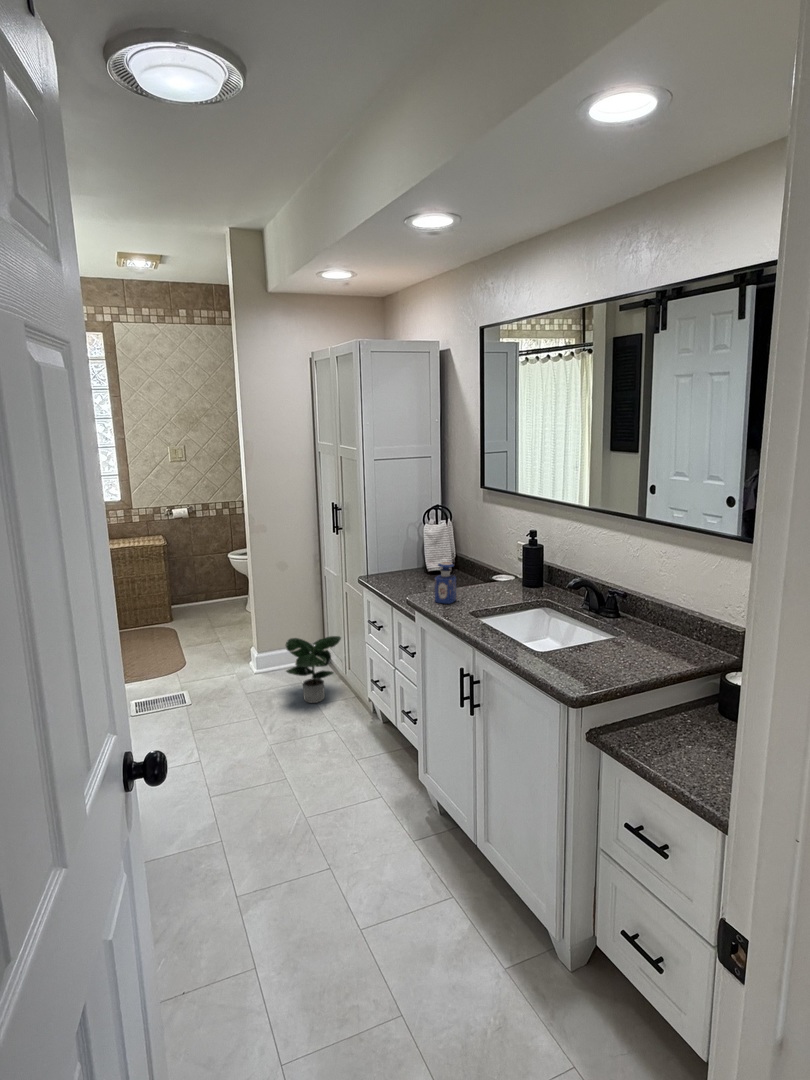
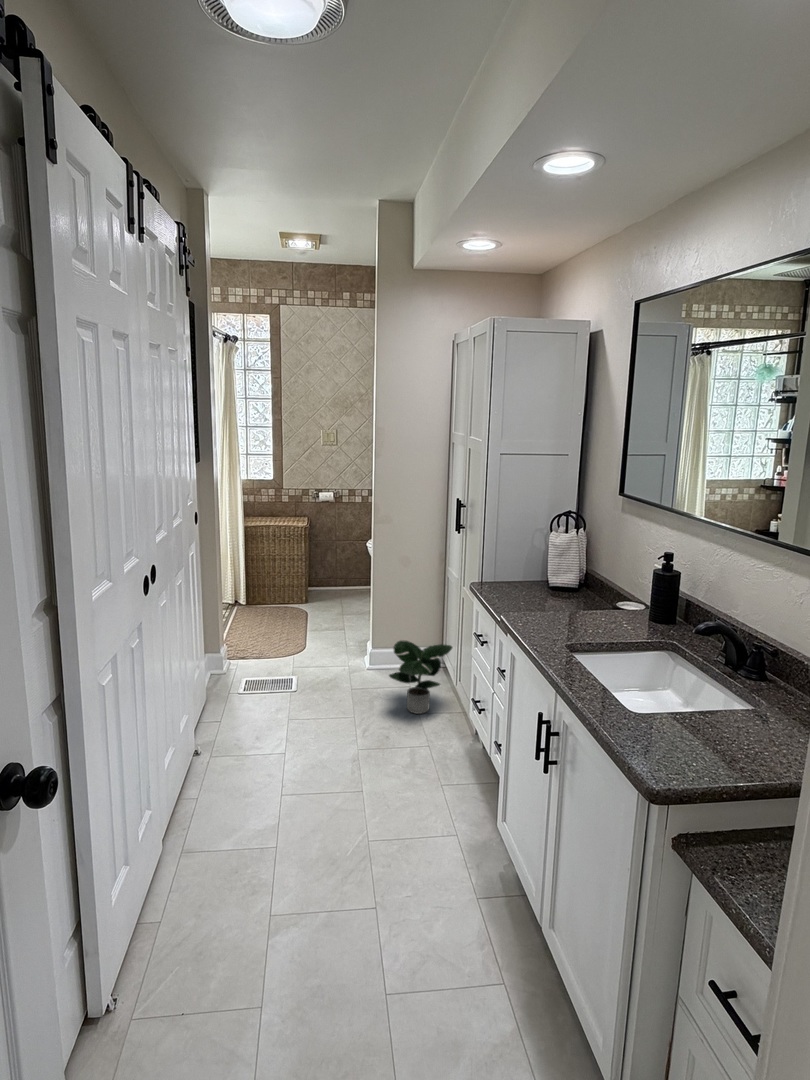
perfume bottle: present [435,562,456,604] -> none [532,580,560,630]

